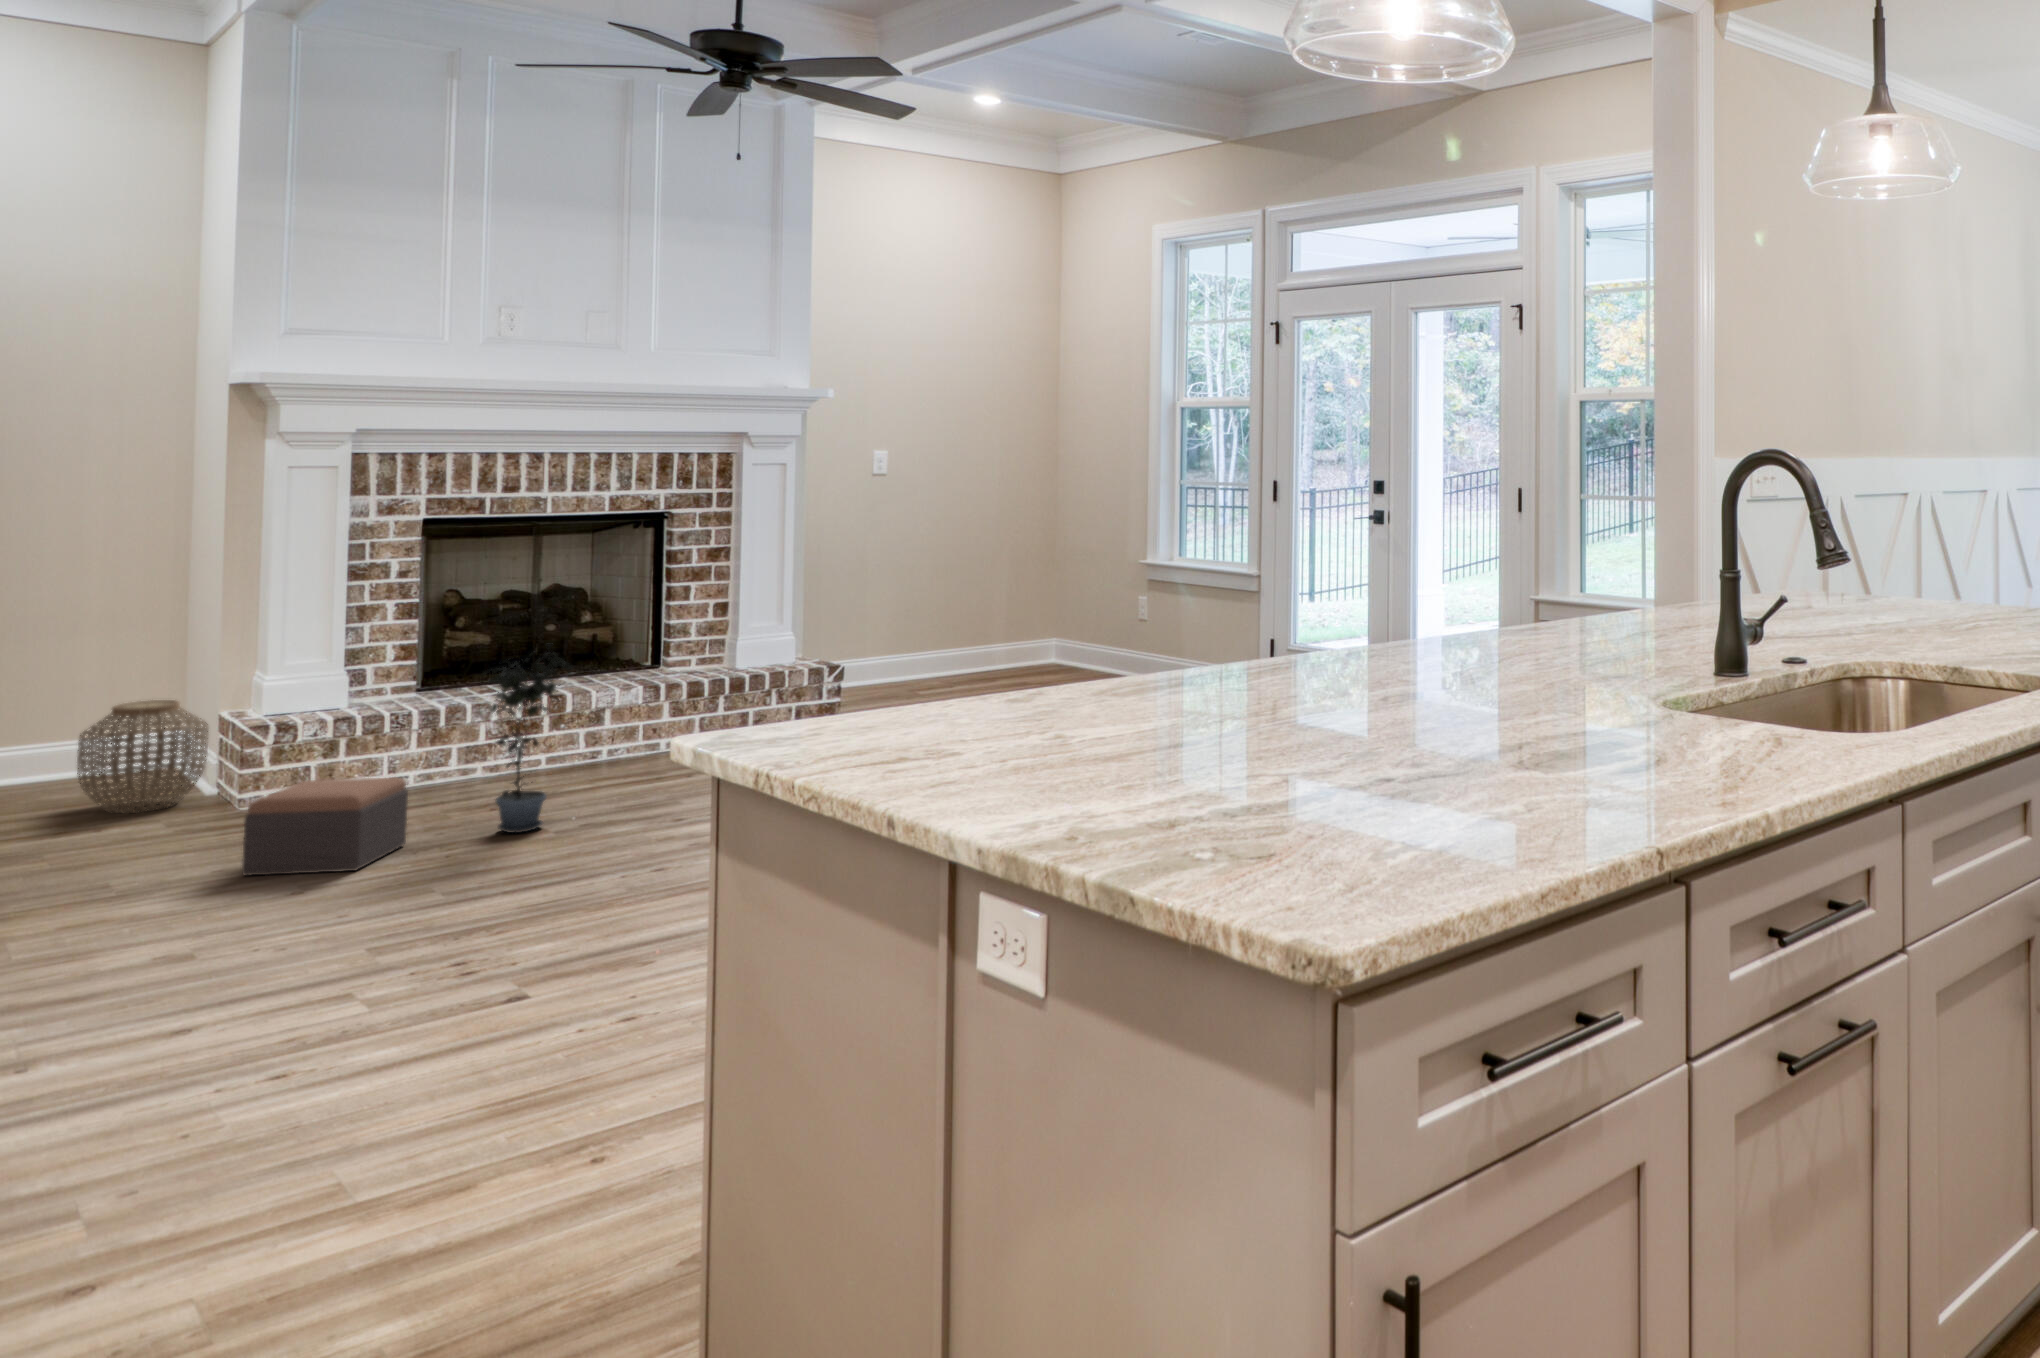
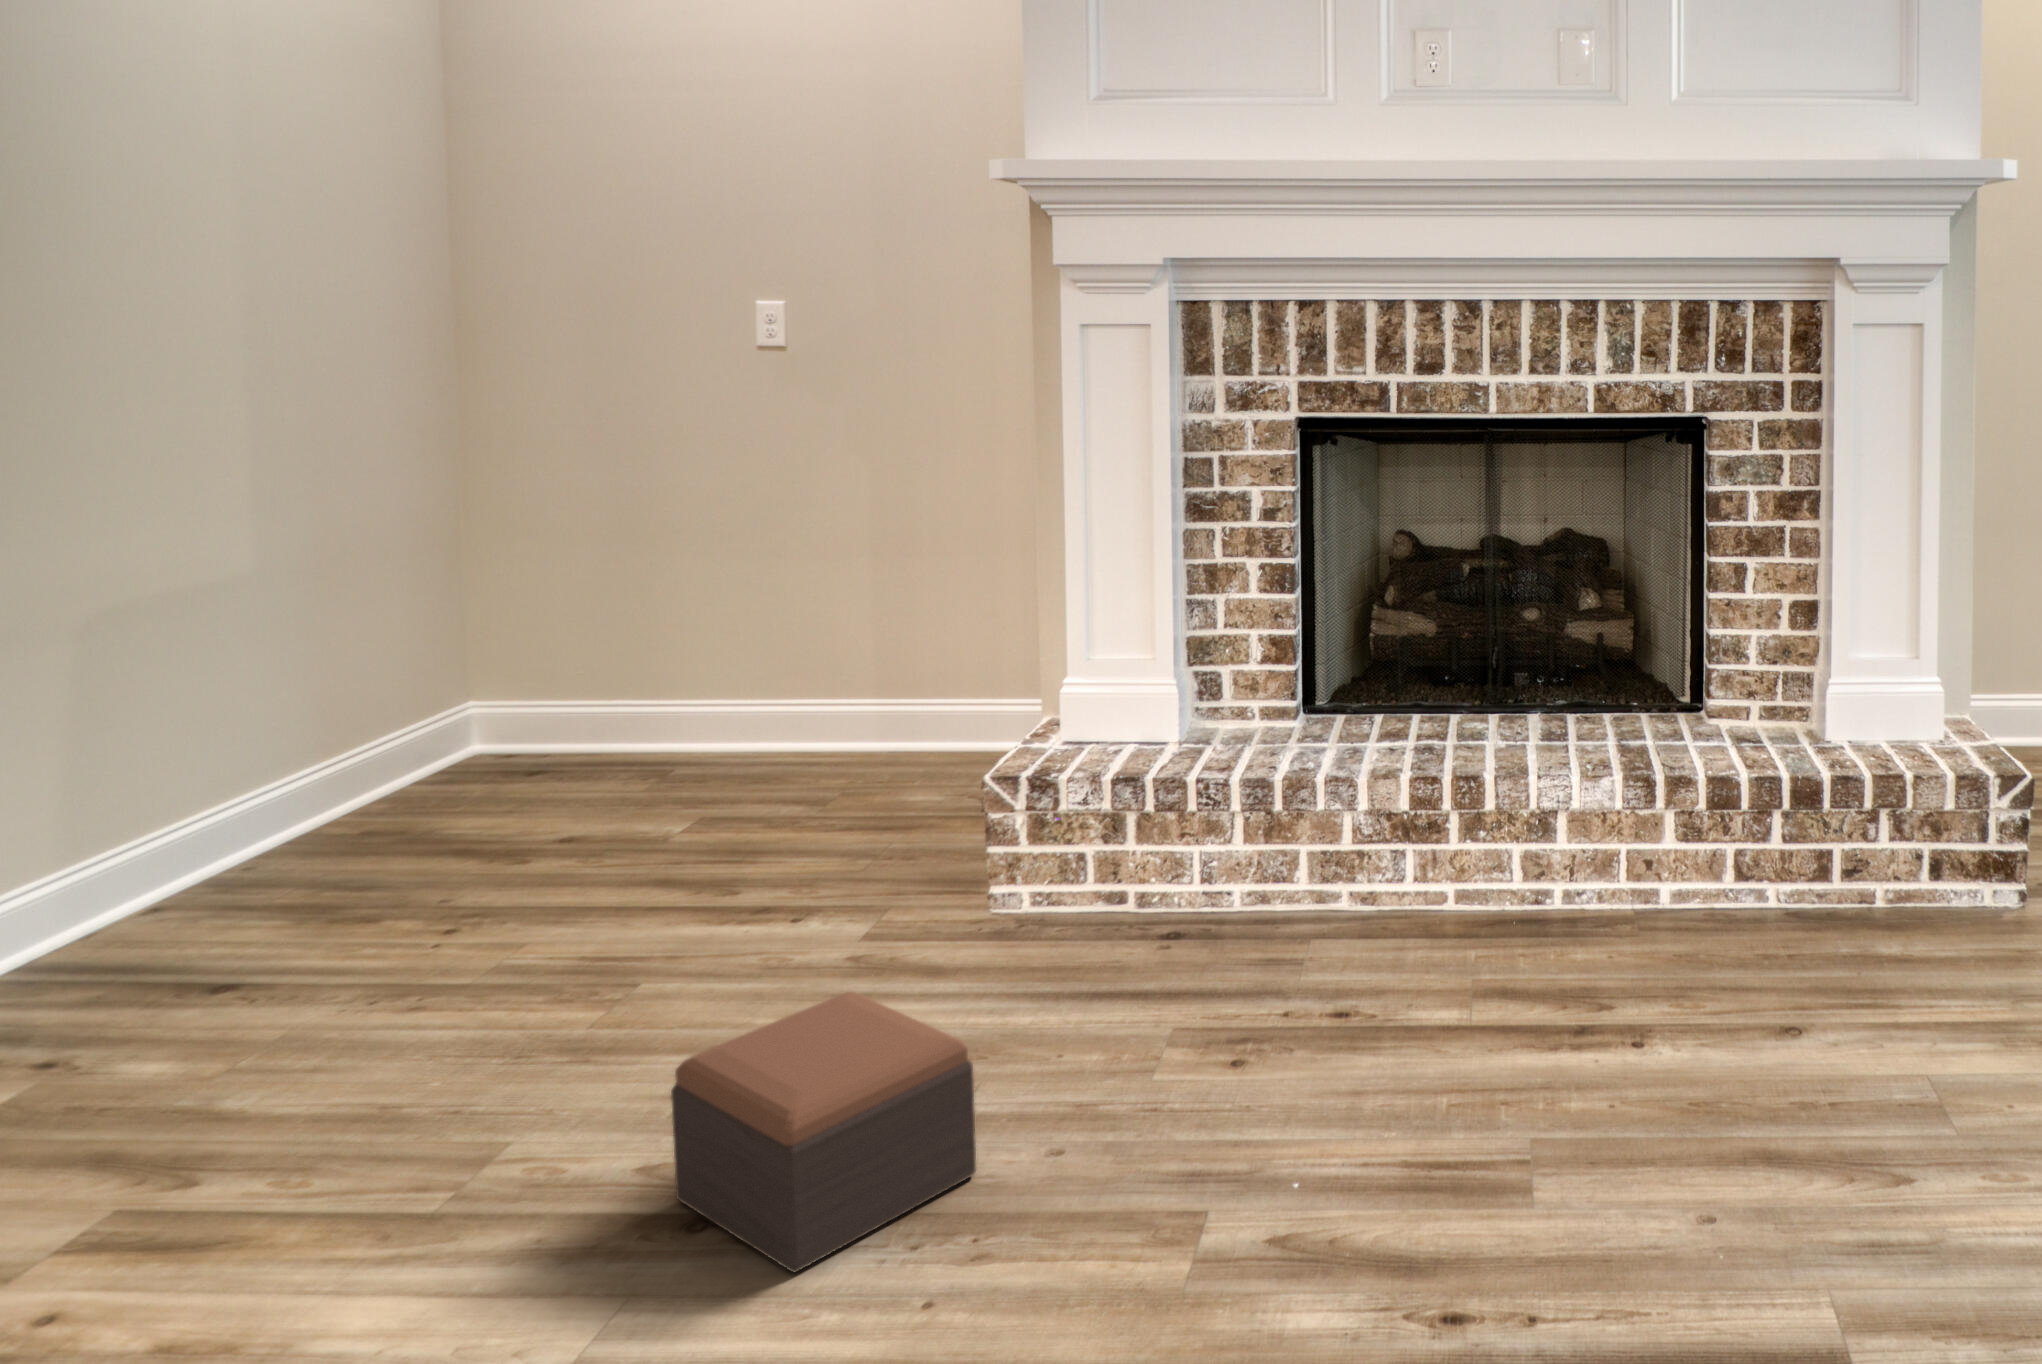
potted plant: present [489,643,573,833] -> none [1052,793,1285,1207]
woven basket: present [77,700,208,813] -> none [835,693,1000,877]

